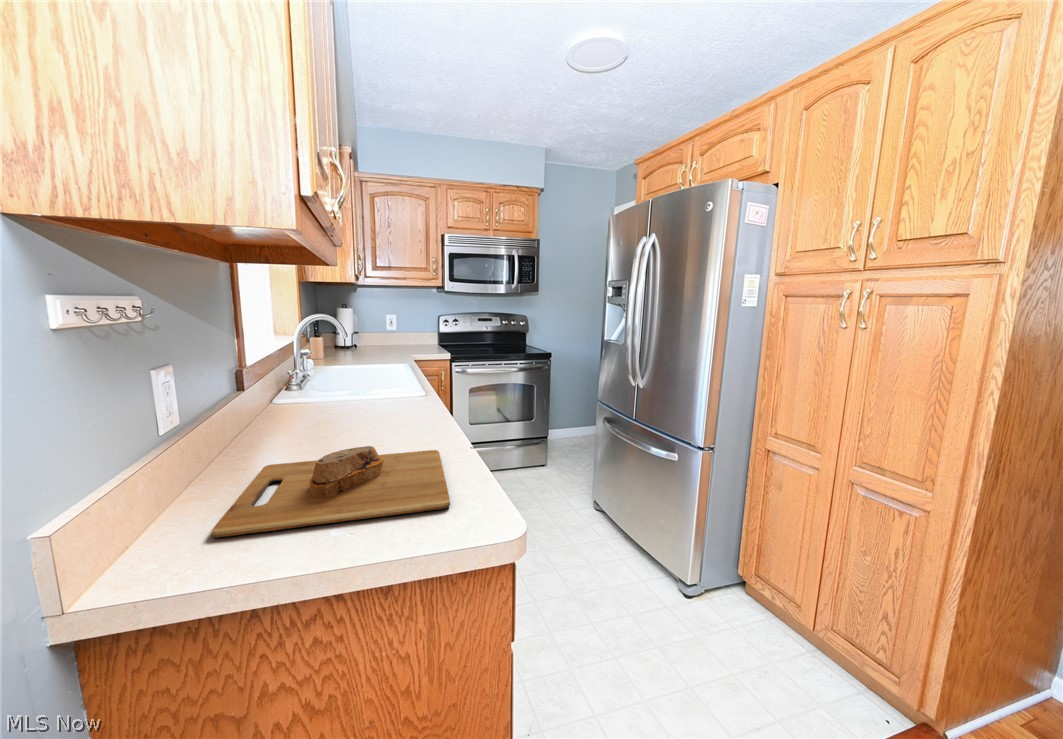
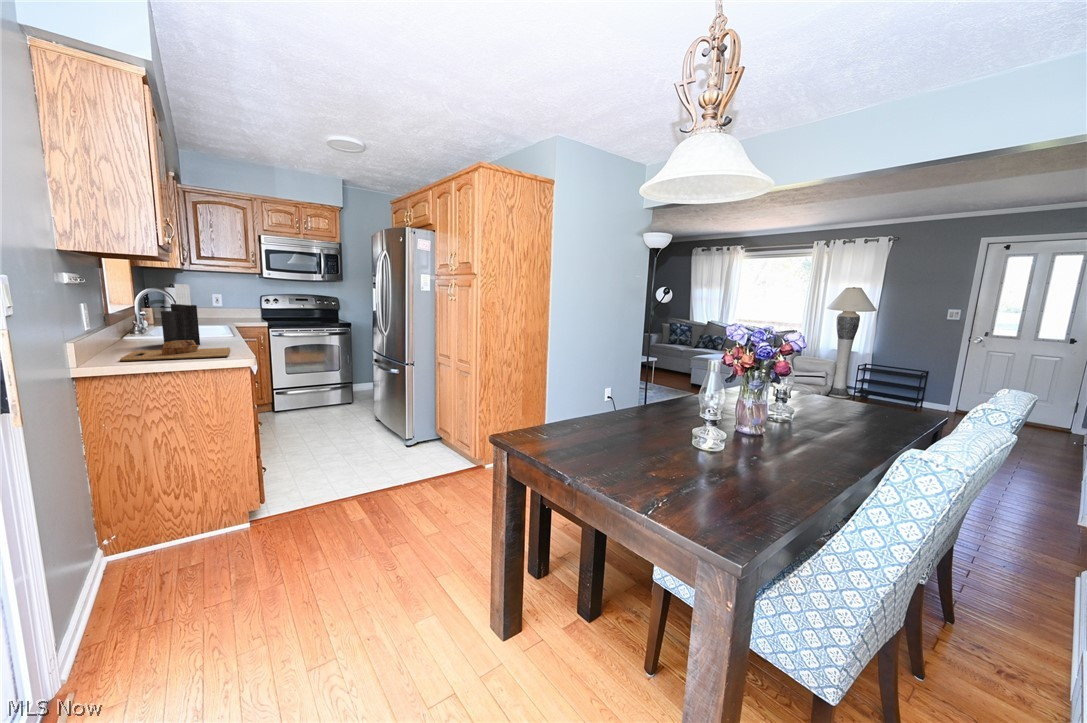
knife block: none [321,311,381,434] -> present [161,284,200,345]

